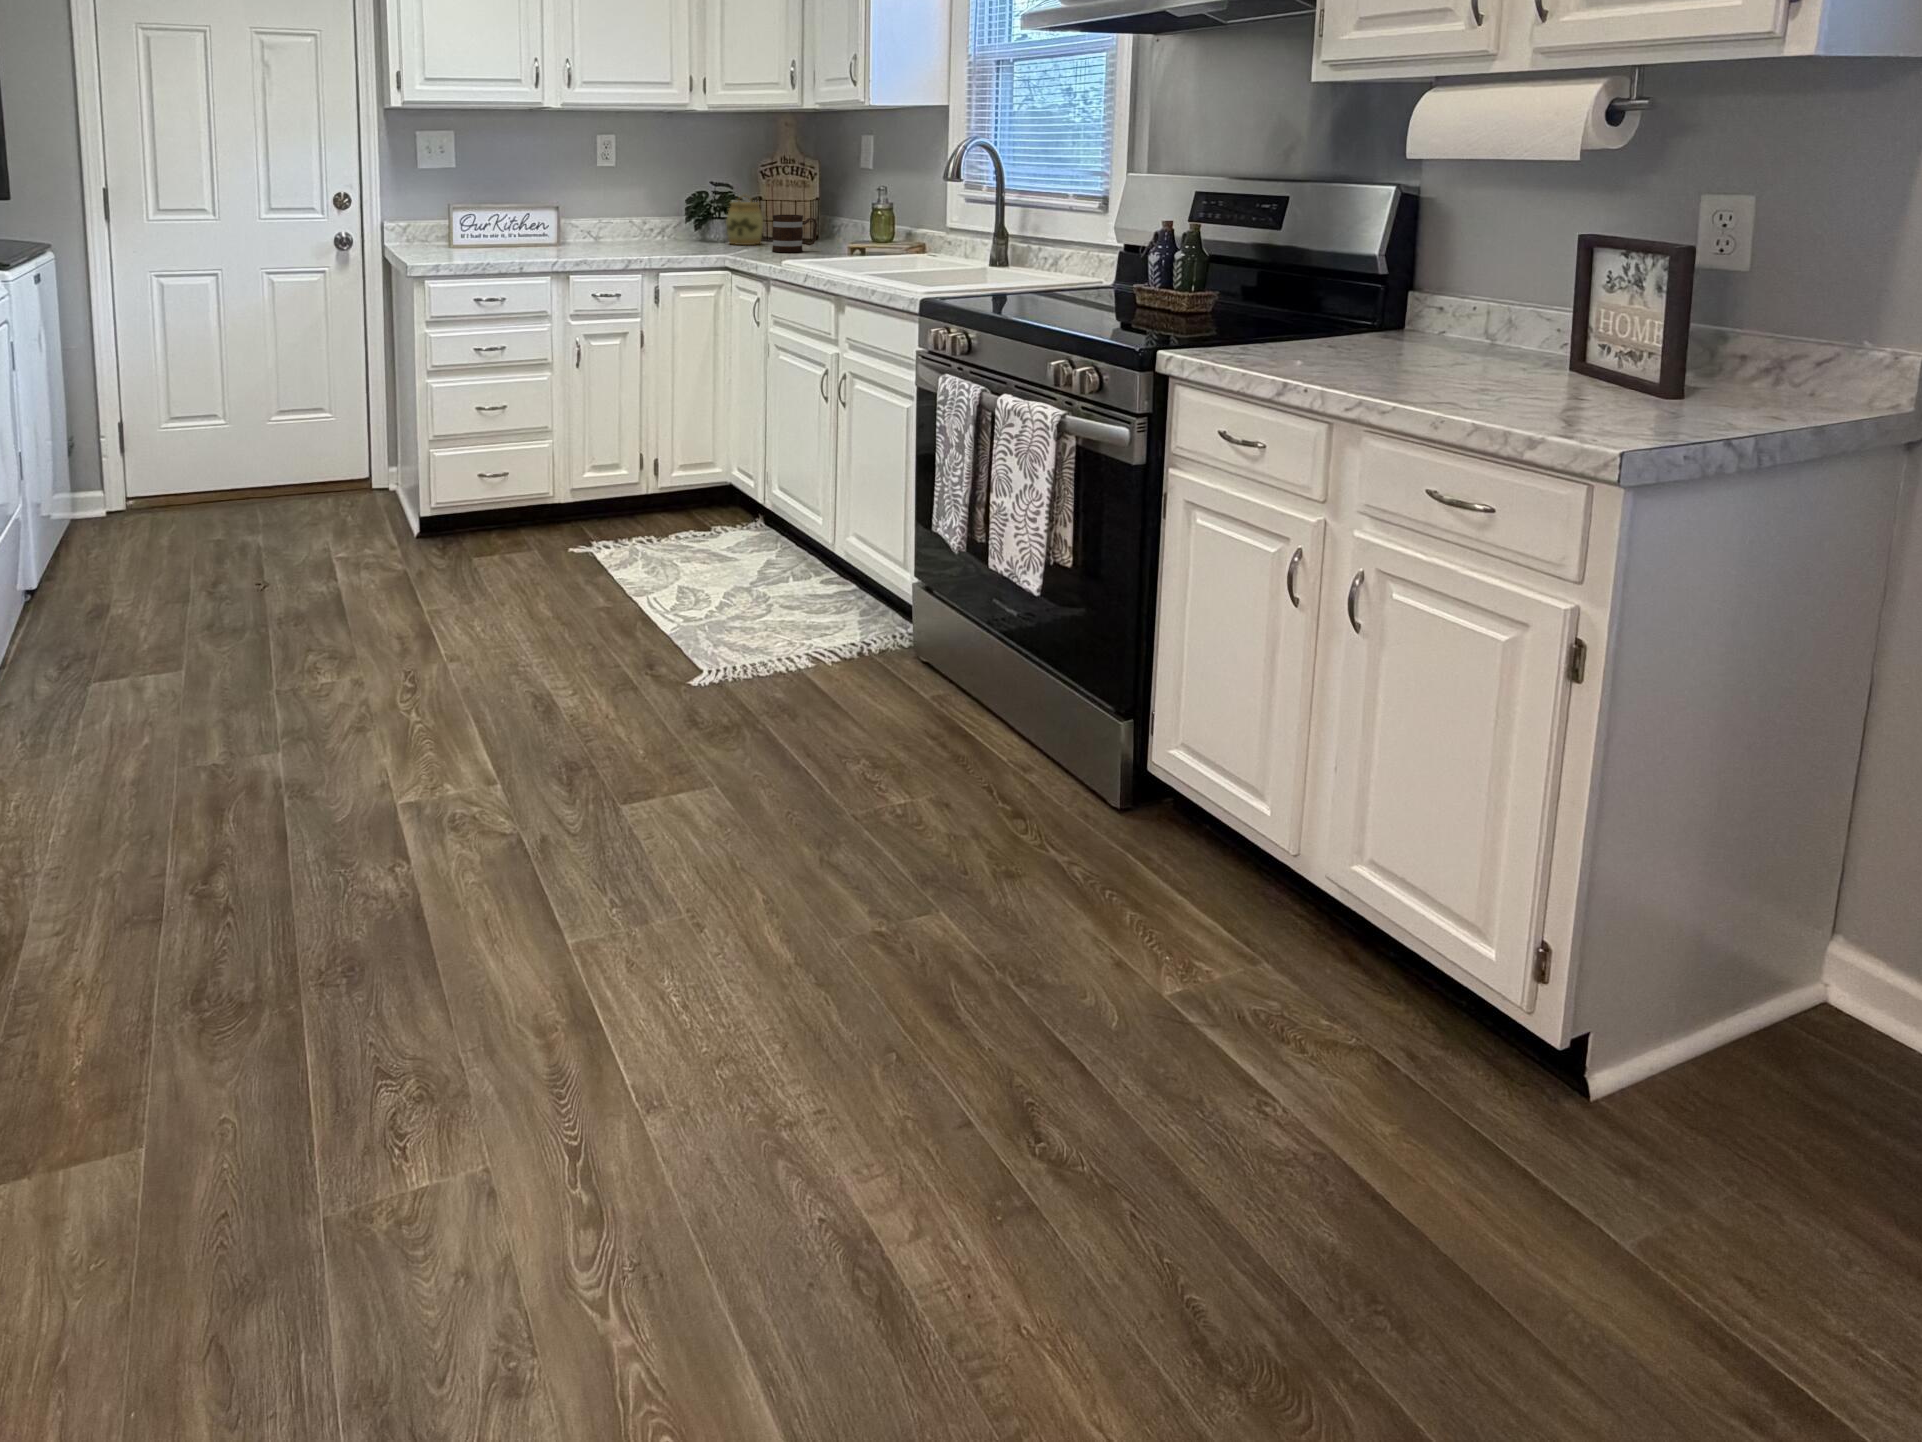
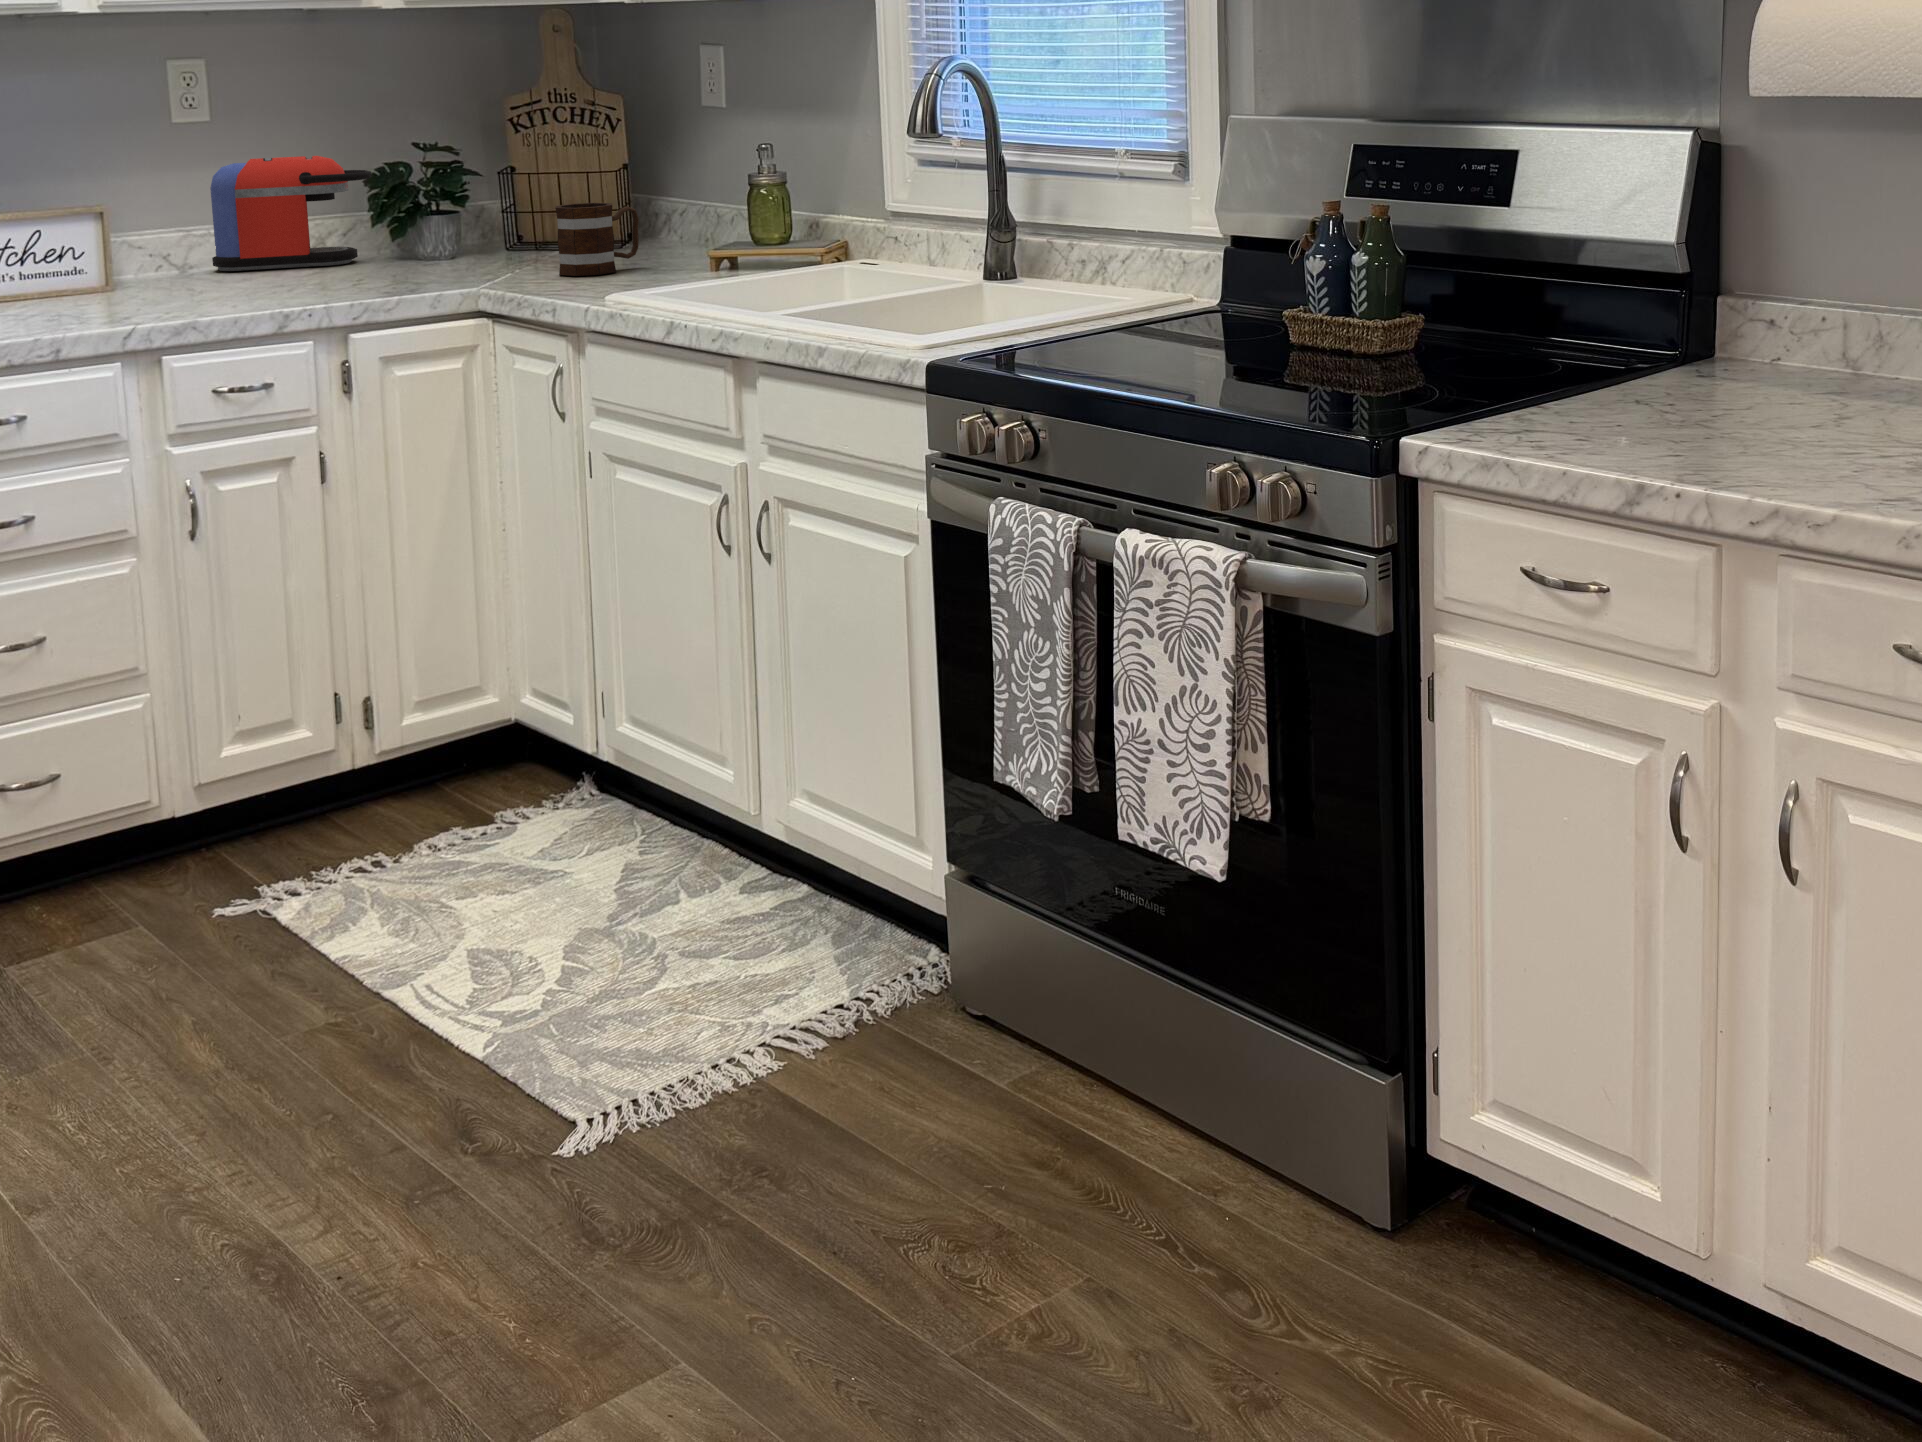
coffee maker: none [611,185,691,241] -> present [210,156,372,271]
jar: present [726,195,763,245] -> none [451,166,525,264]

